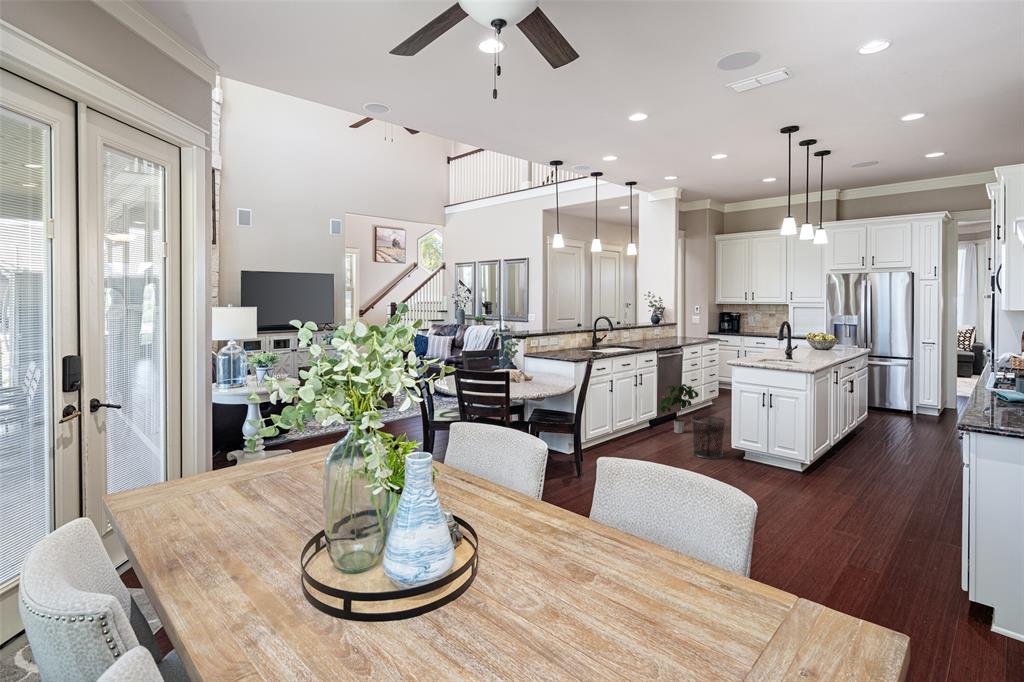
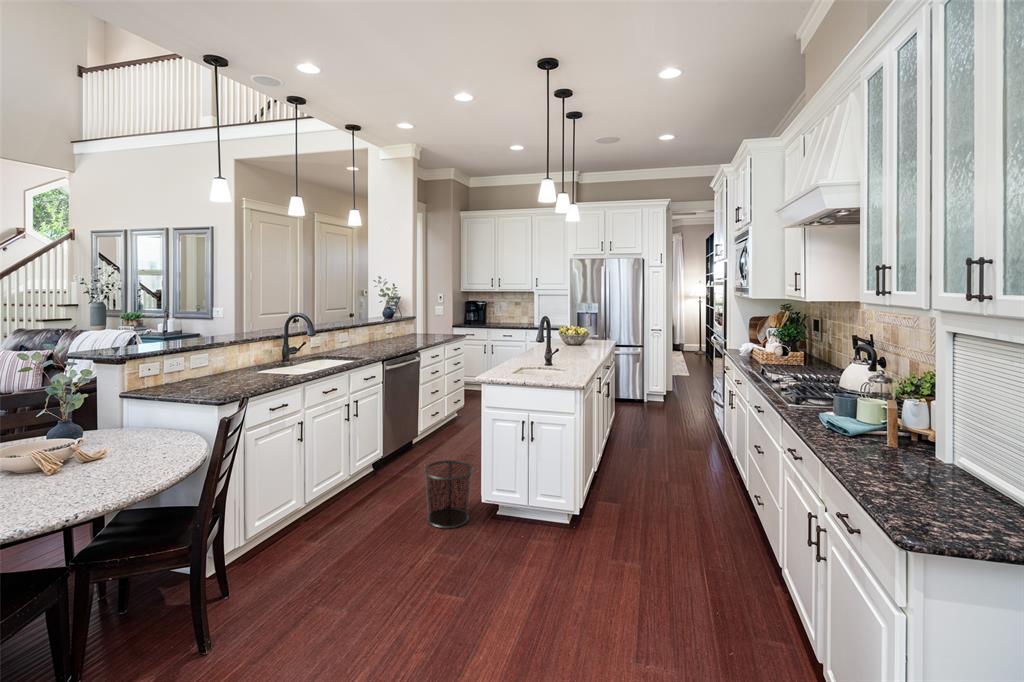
potted plant: present [658,384,699,433] -> none [383,407,438,475]

